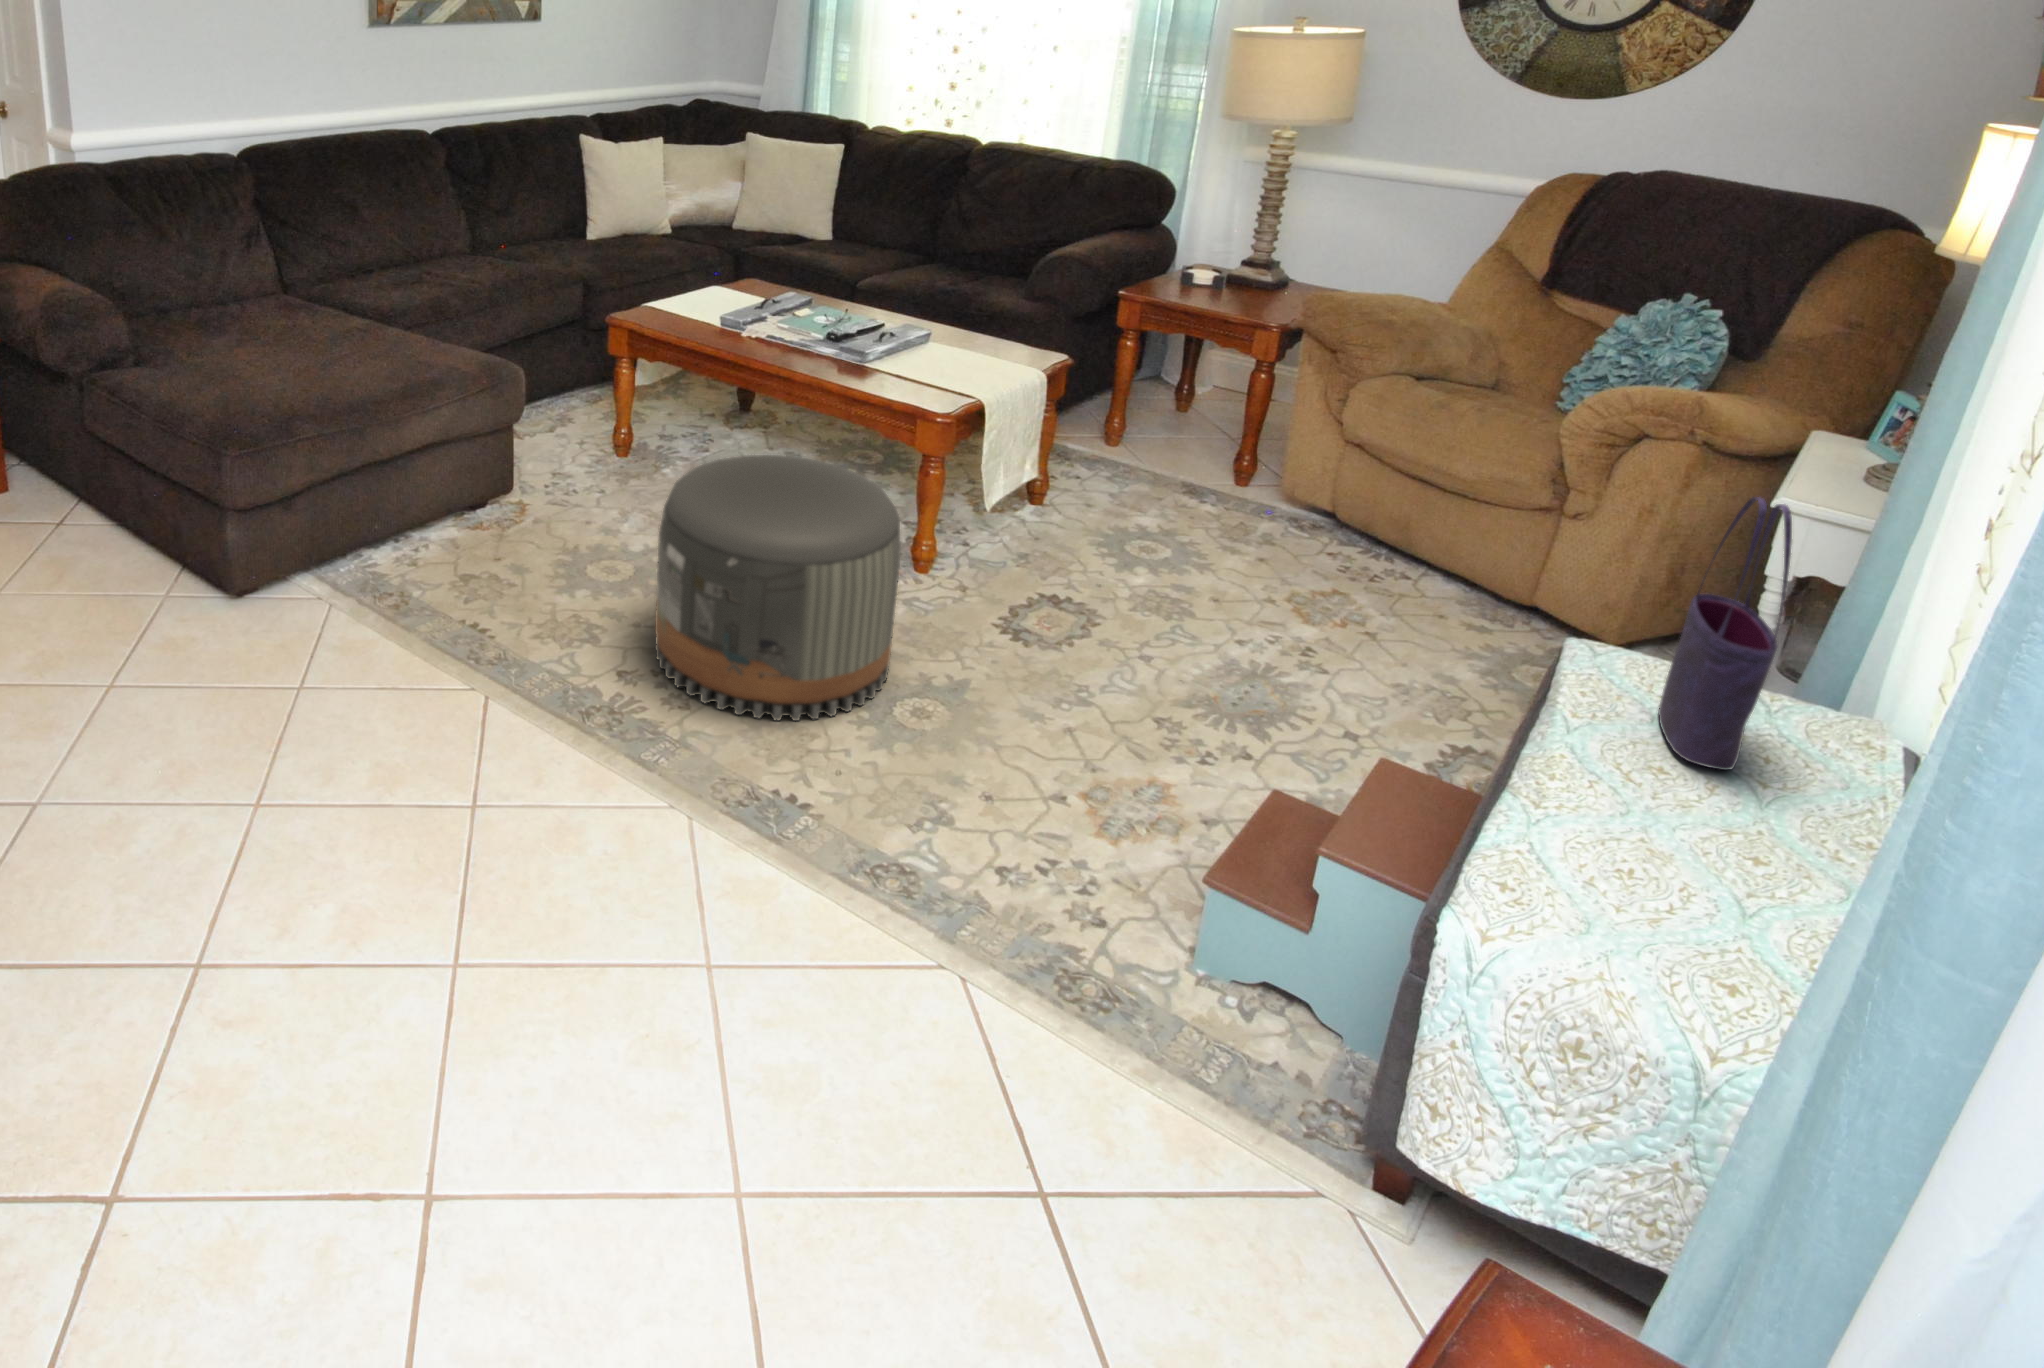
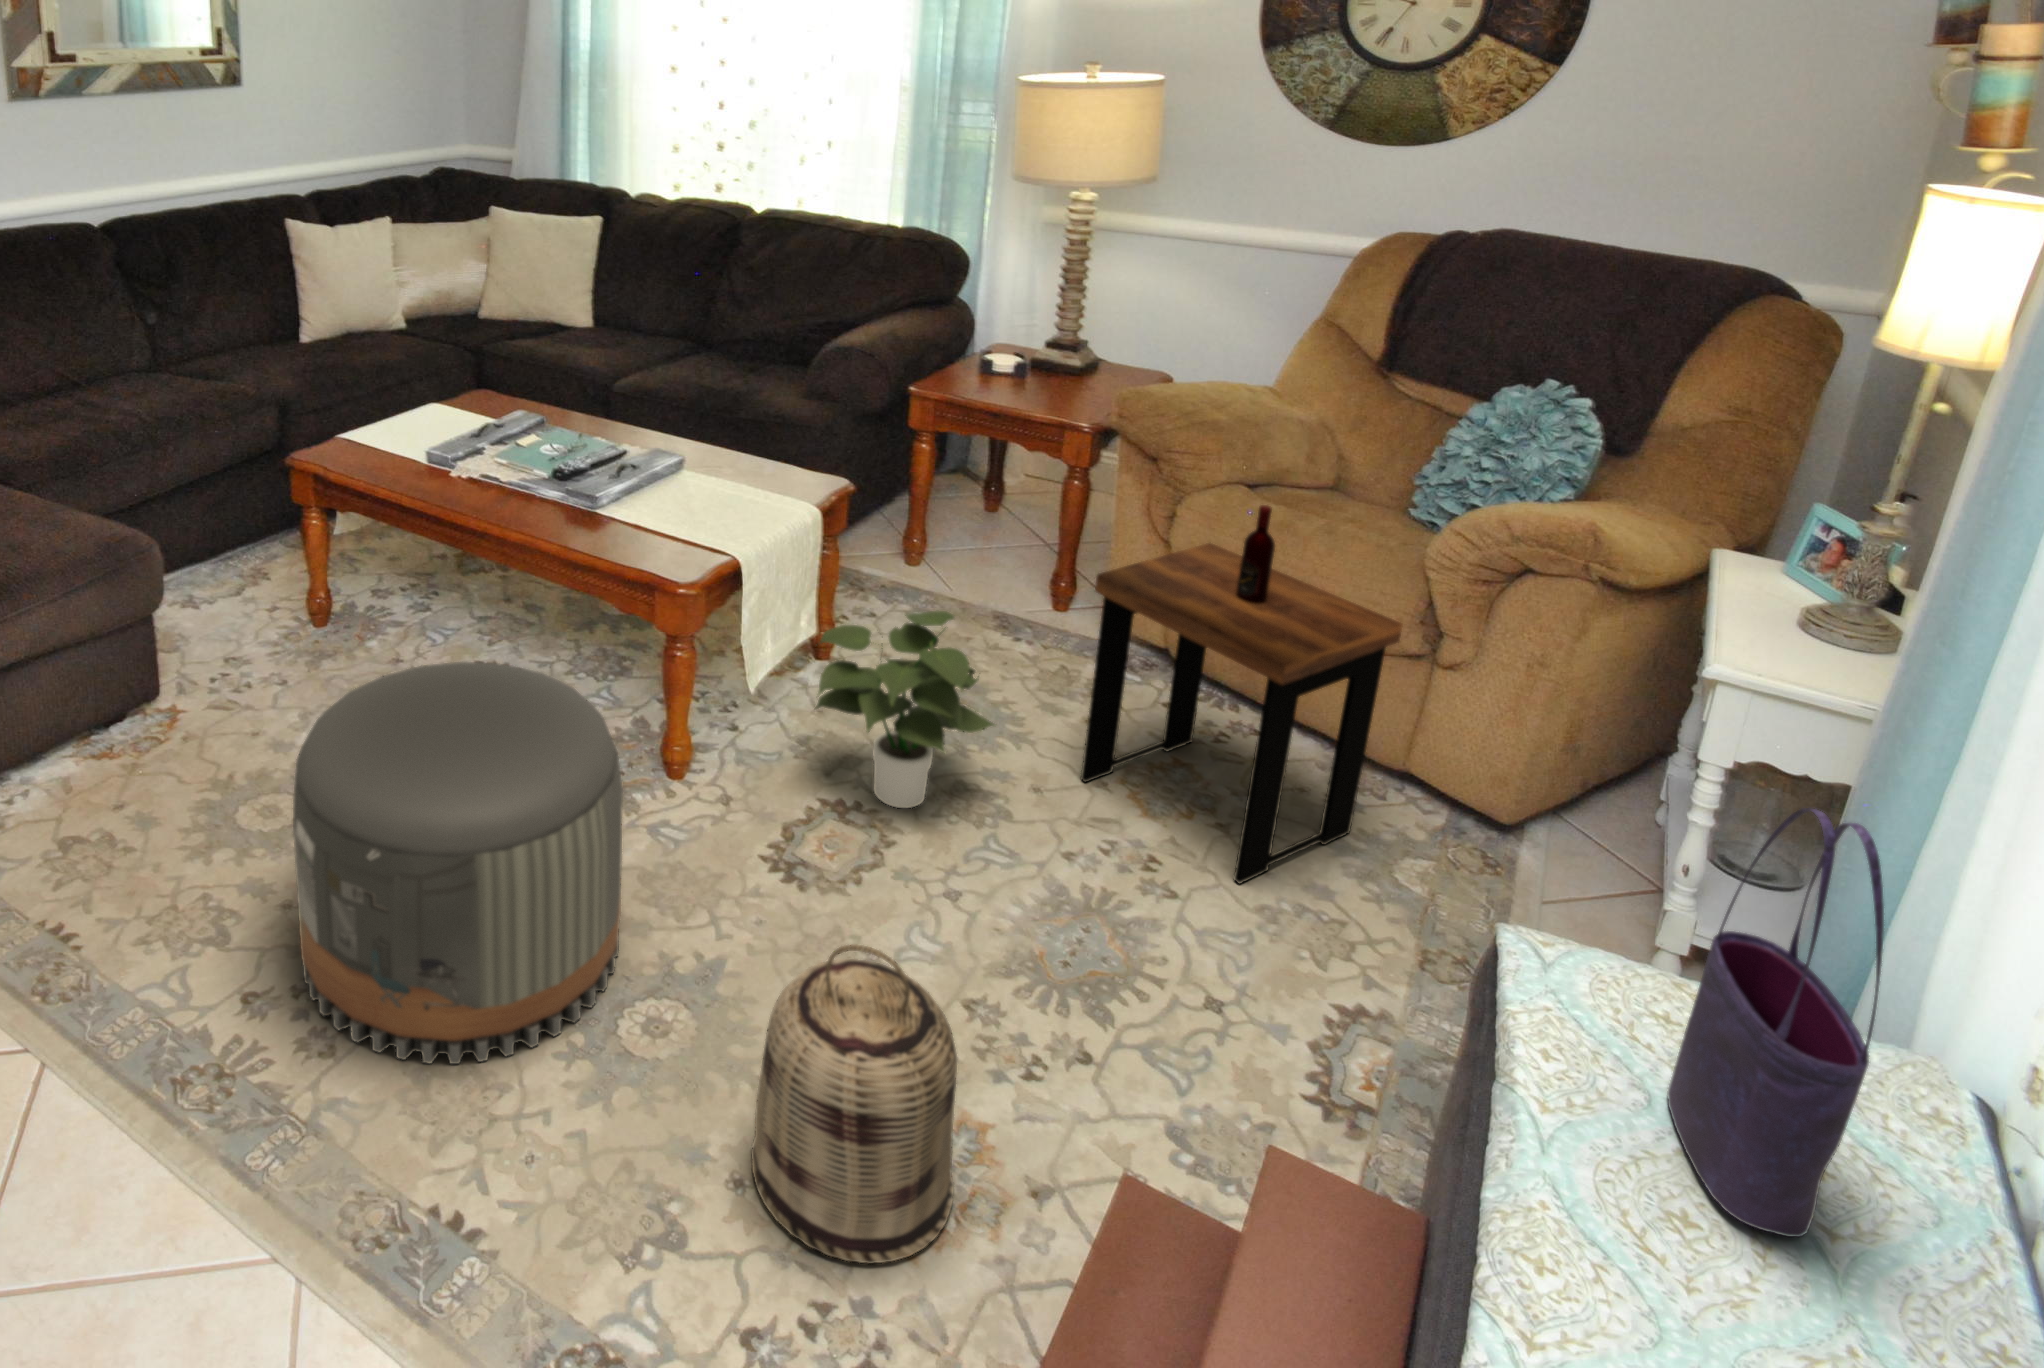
side table: none [1253,374,1533,669] -> present [1081,505,1403,883]
potted plant: none [1035,452,1188,603] -> present [816,611,995,808]
basket: none [997,629,1155,846] -> present [752,945,957,1263]

